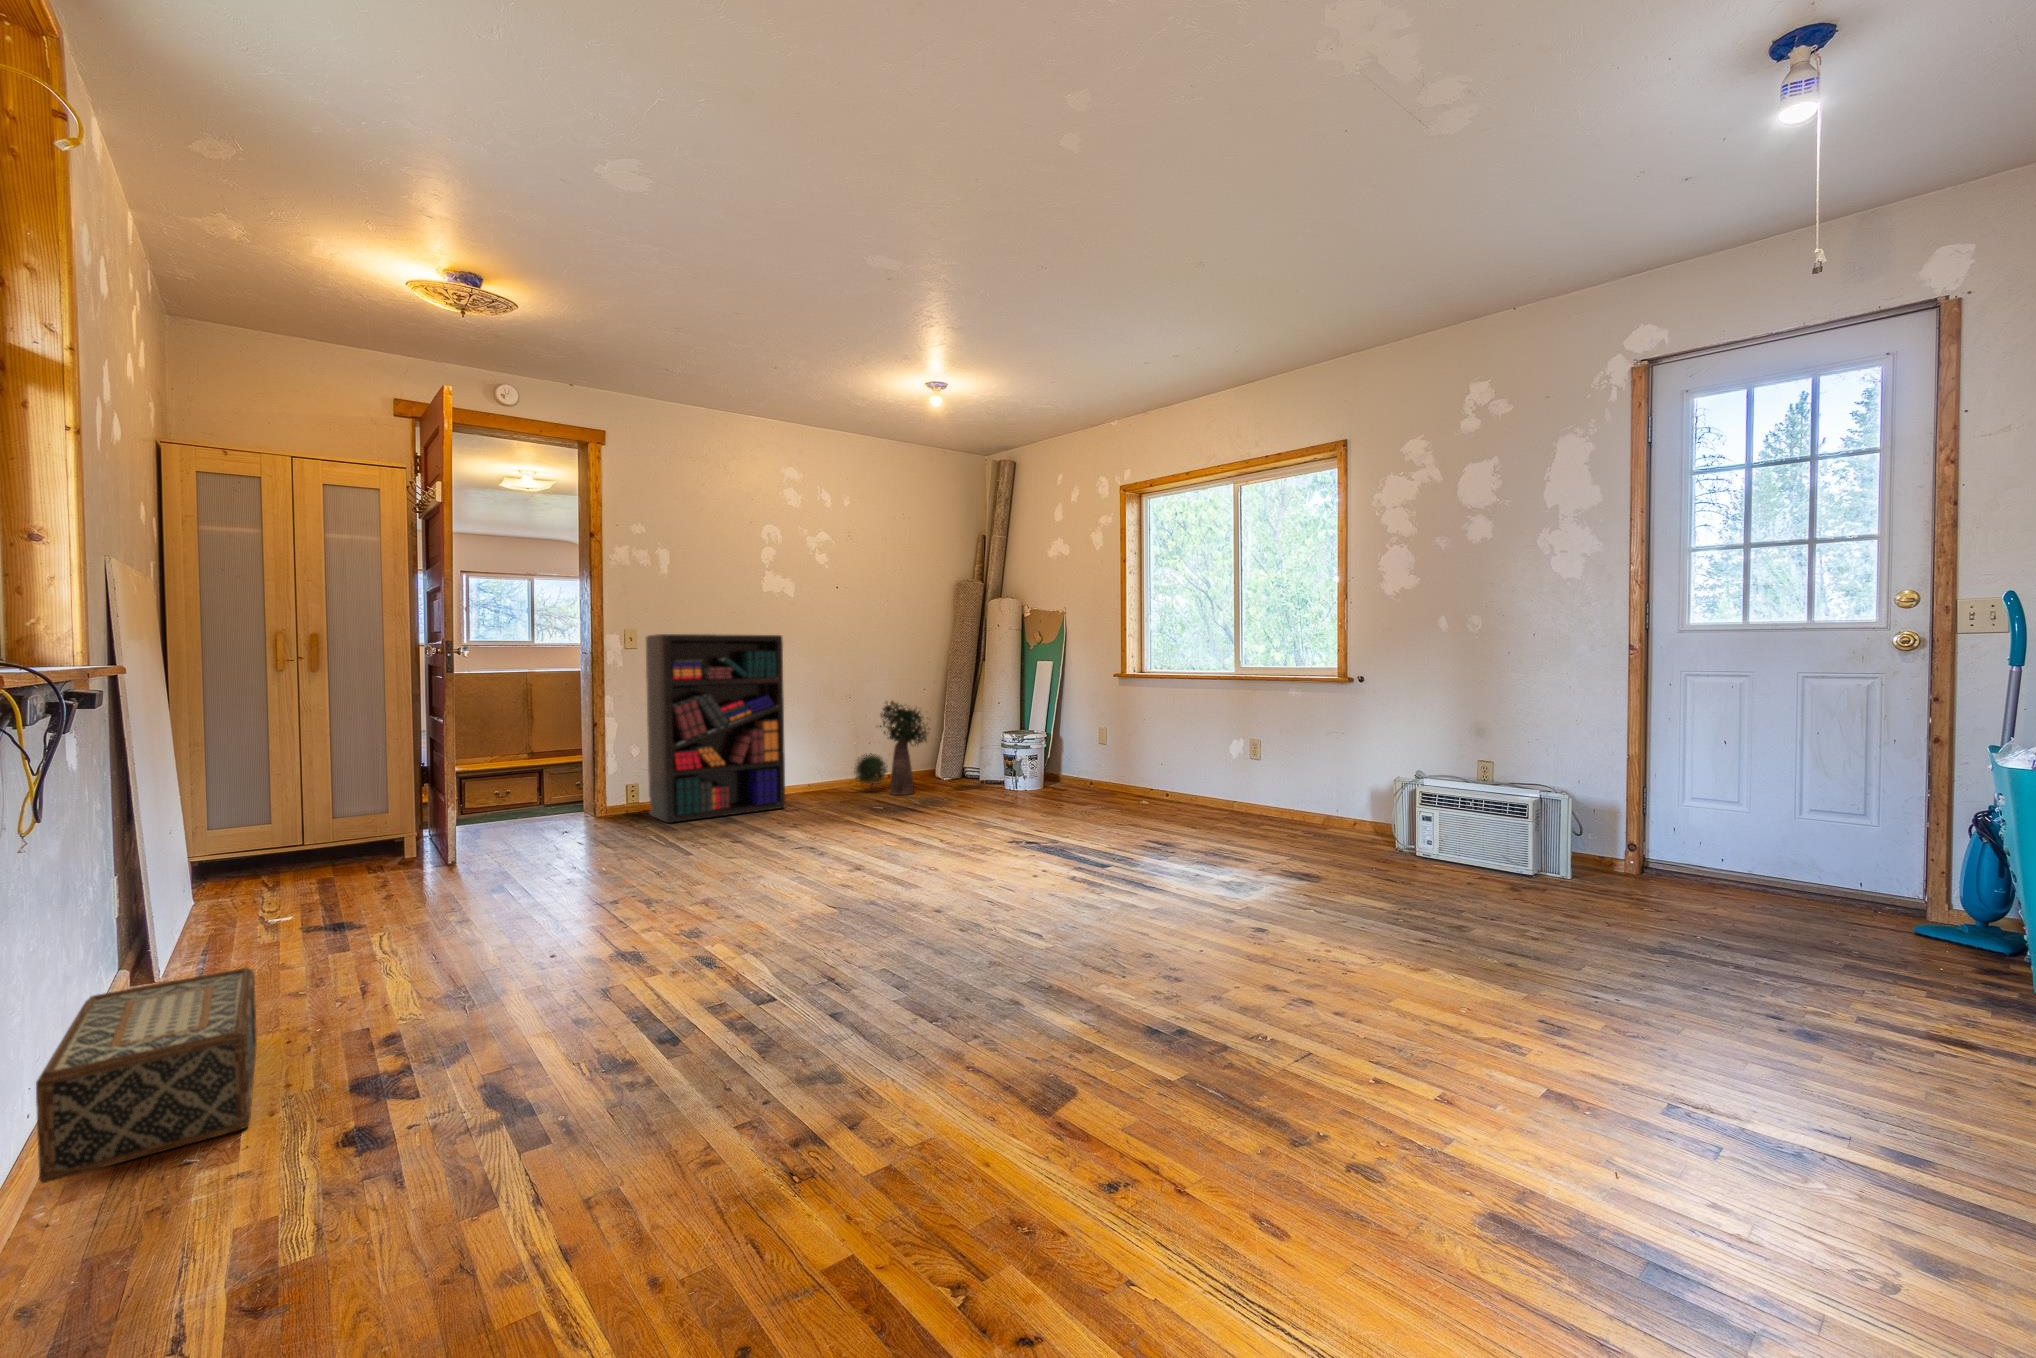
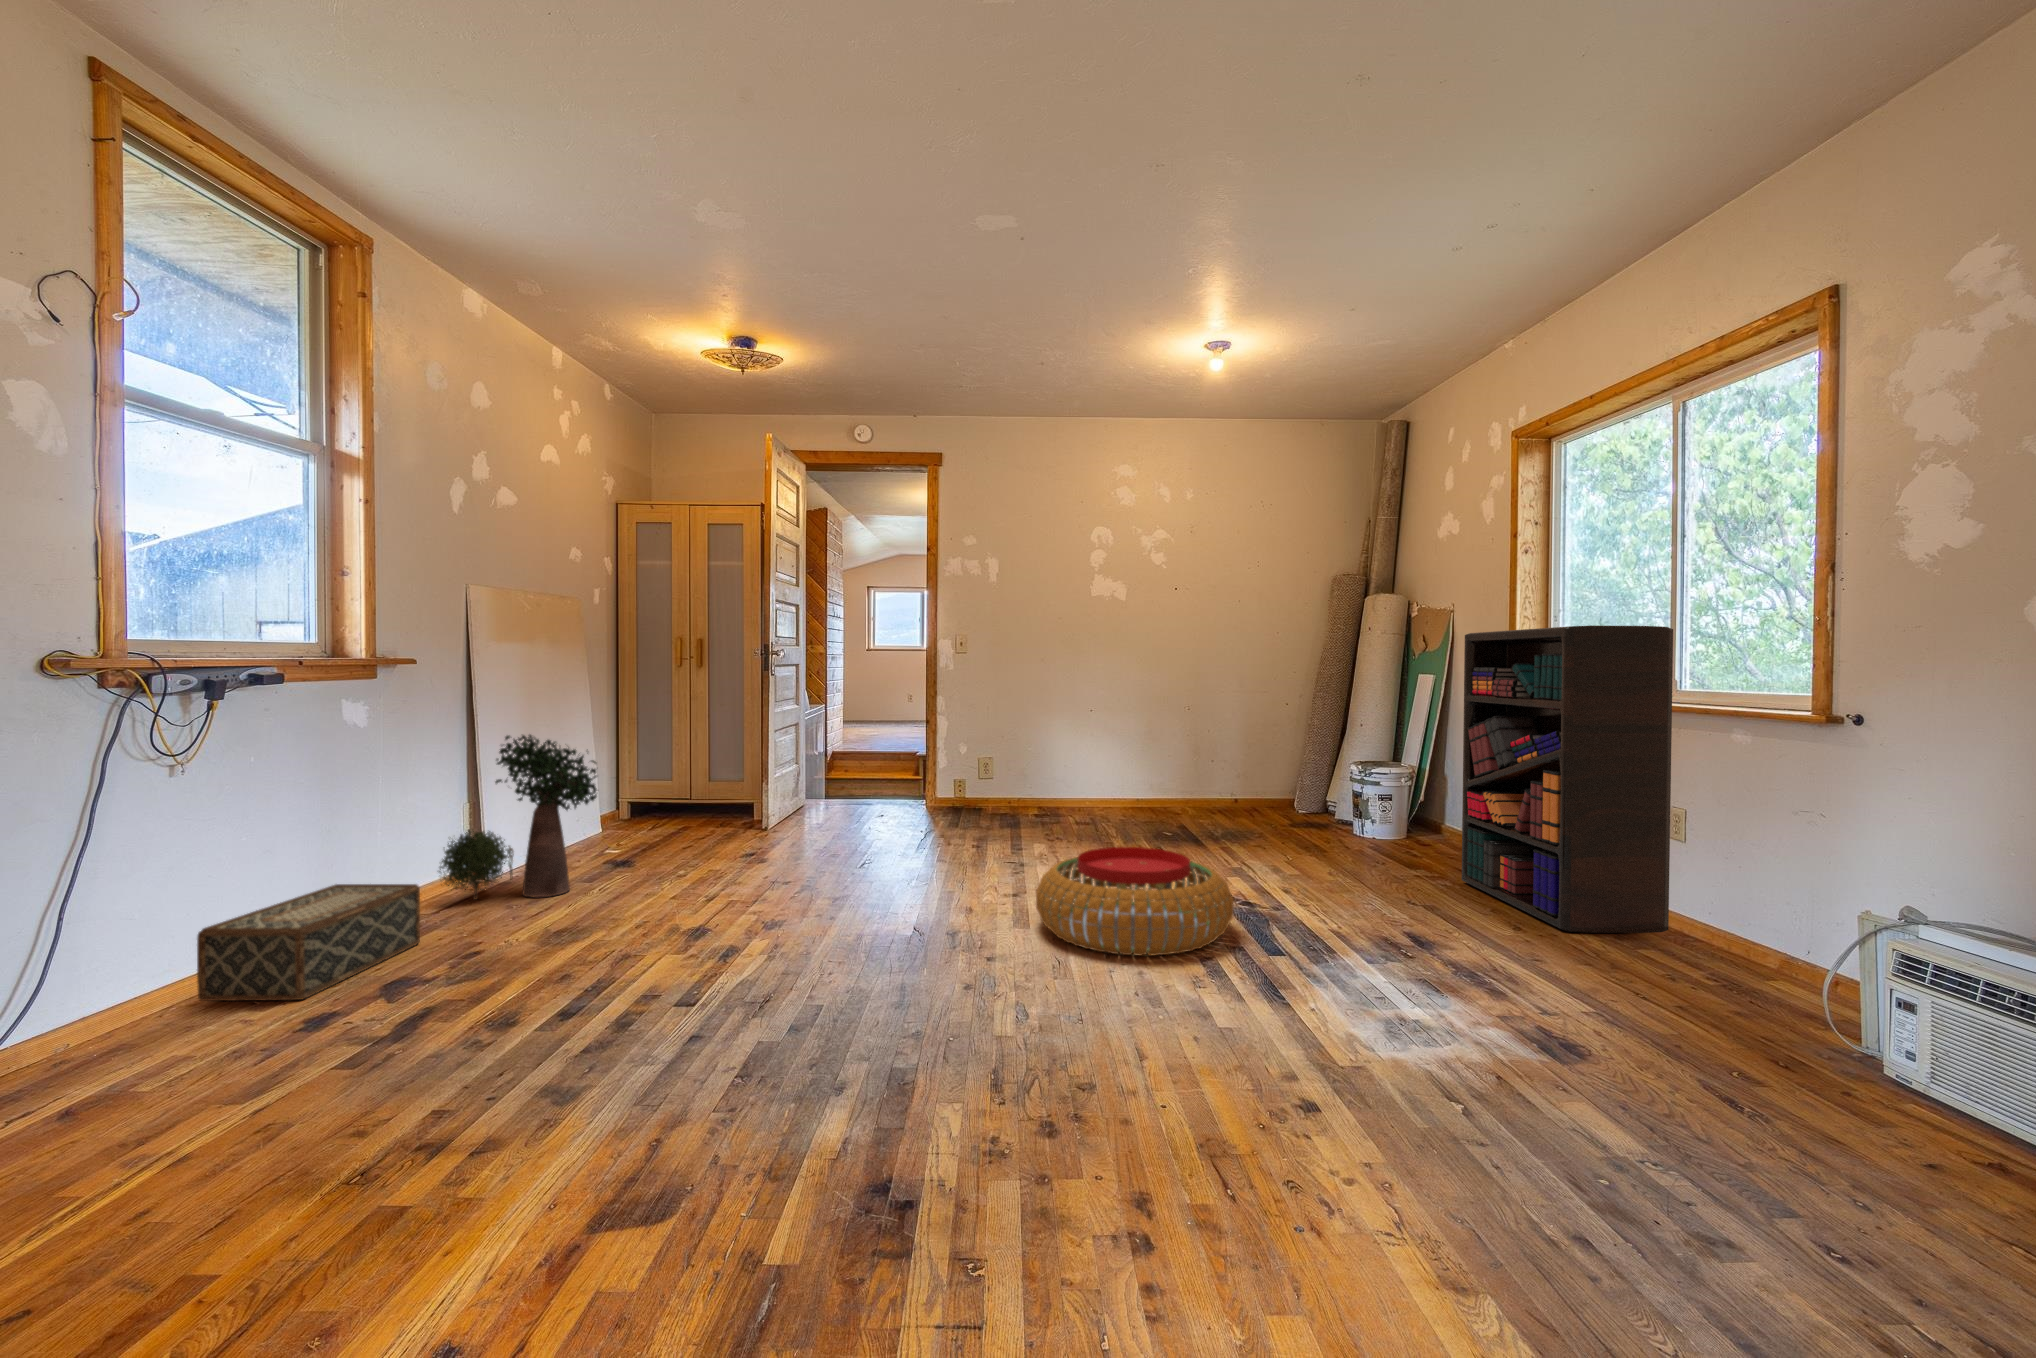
bookshelf: present [646,634,785,823] -> present [1462,625,1673,933]
potted plant: present [854,701,927,795] -> present [439,735,597,900]
pouf: none [910,805,1069,887] -> present [1036,847,1234,955]

